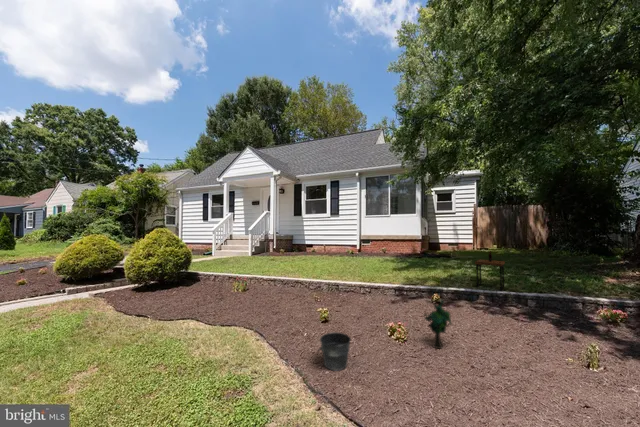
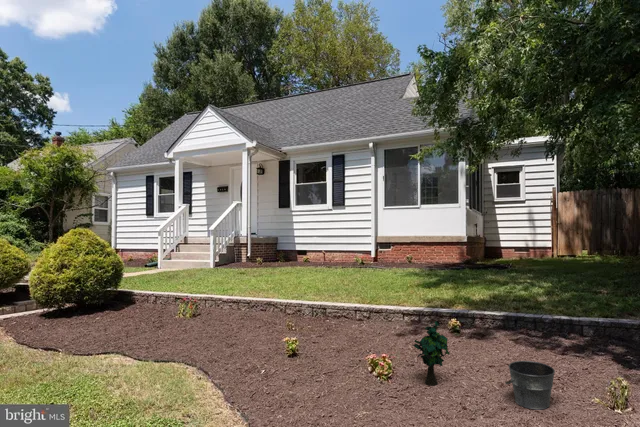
side table: present [475,251,505,290] -> none [516,258,559,314]
bucket: present [319,332,351,371] -> present [505,361,555,410]

